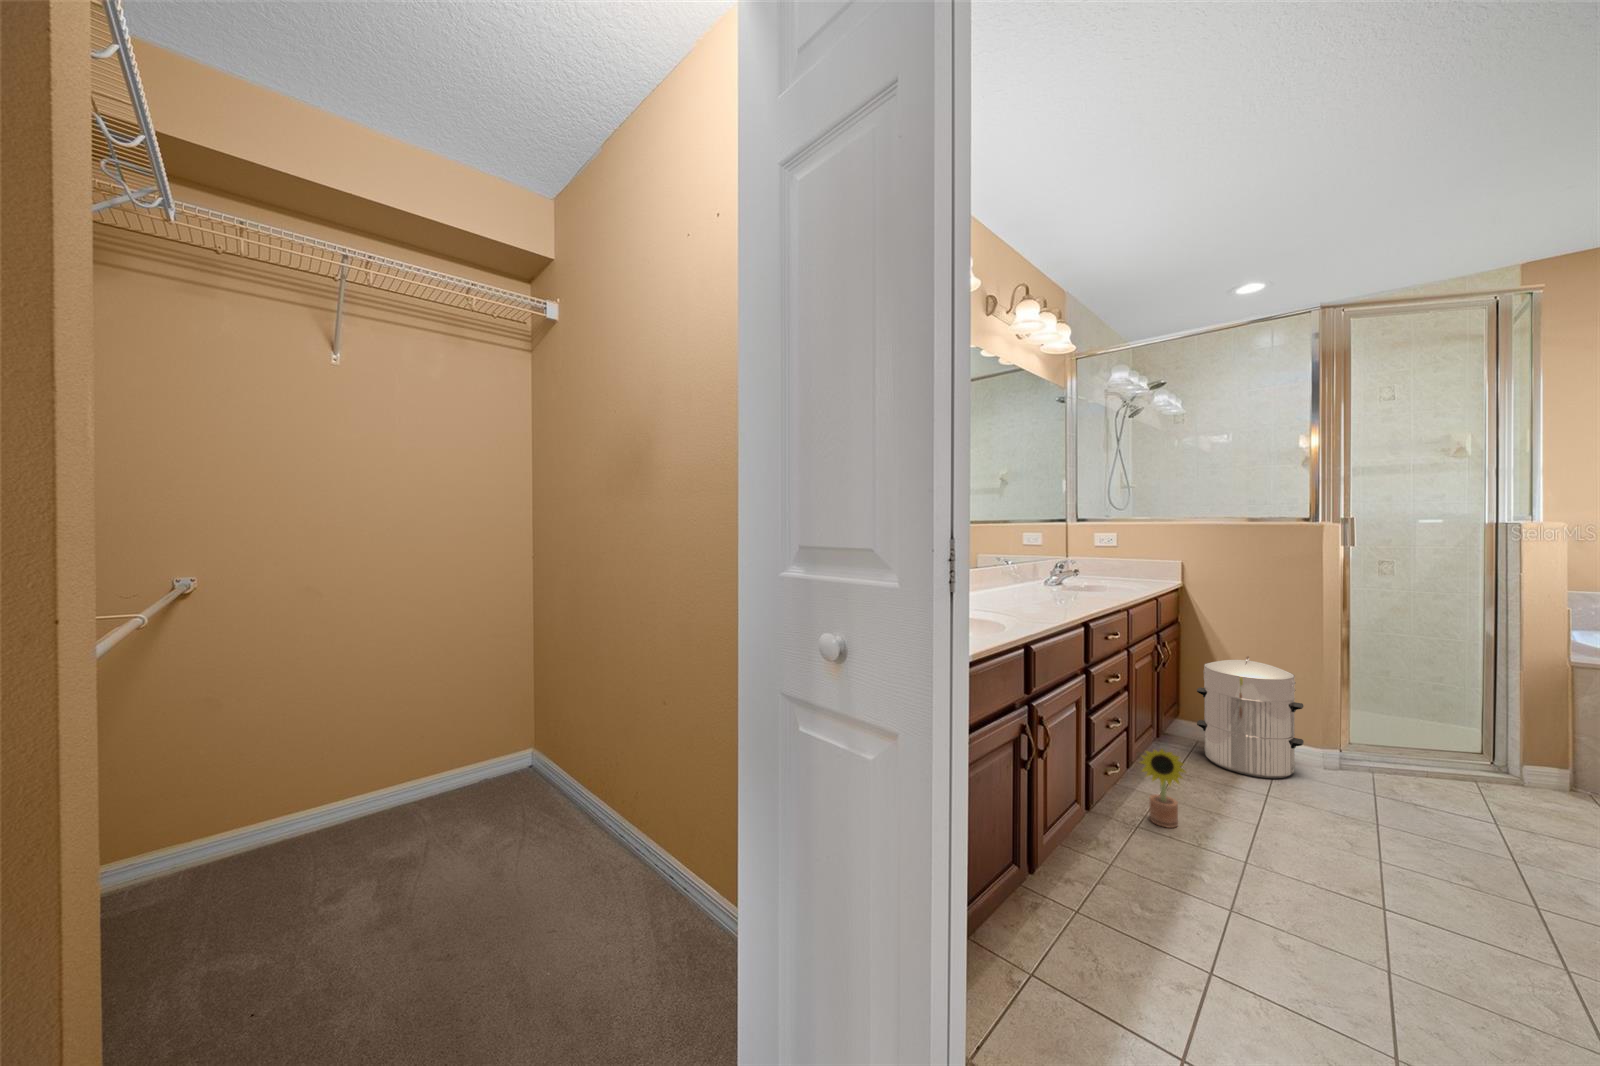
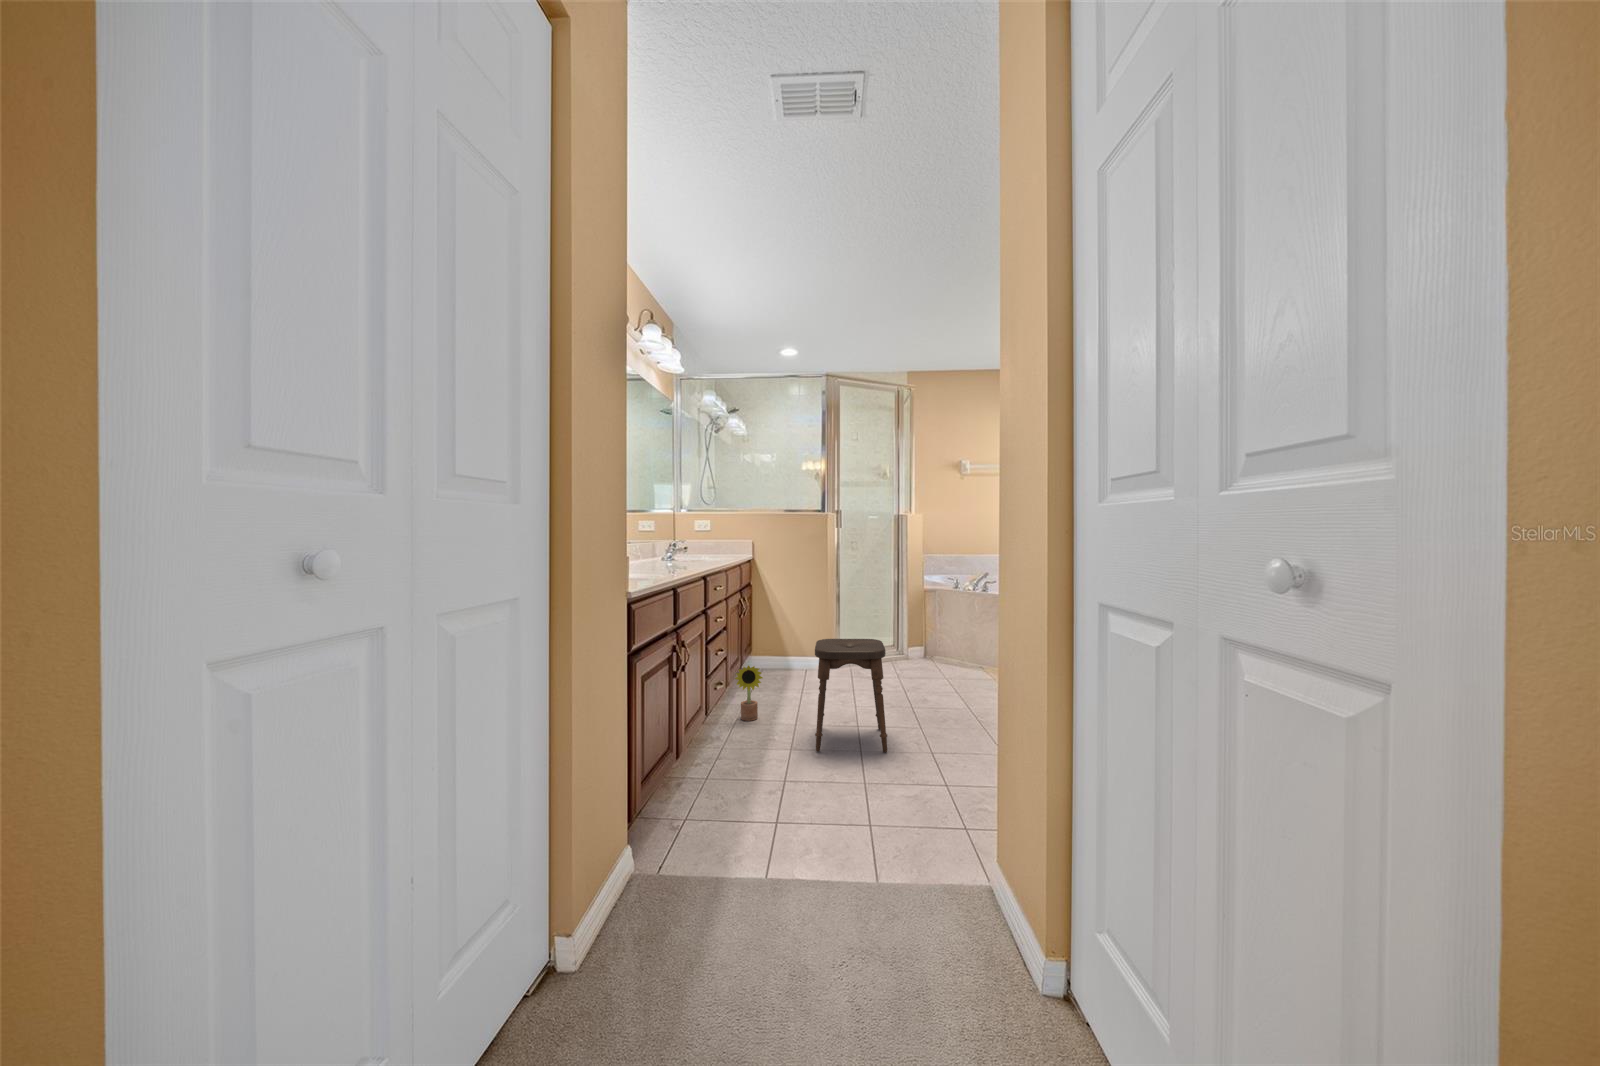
waste bin: present [1197,656,1304,778] -> none [763,603,820,682]
stool: none [1284,742,1469,1004] -> present [815,639,888,752]

